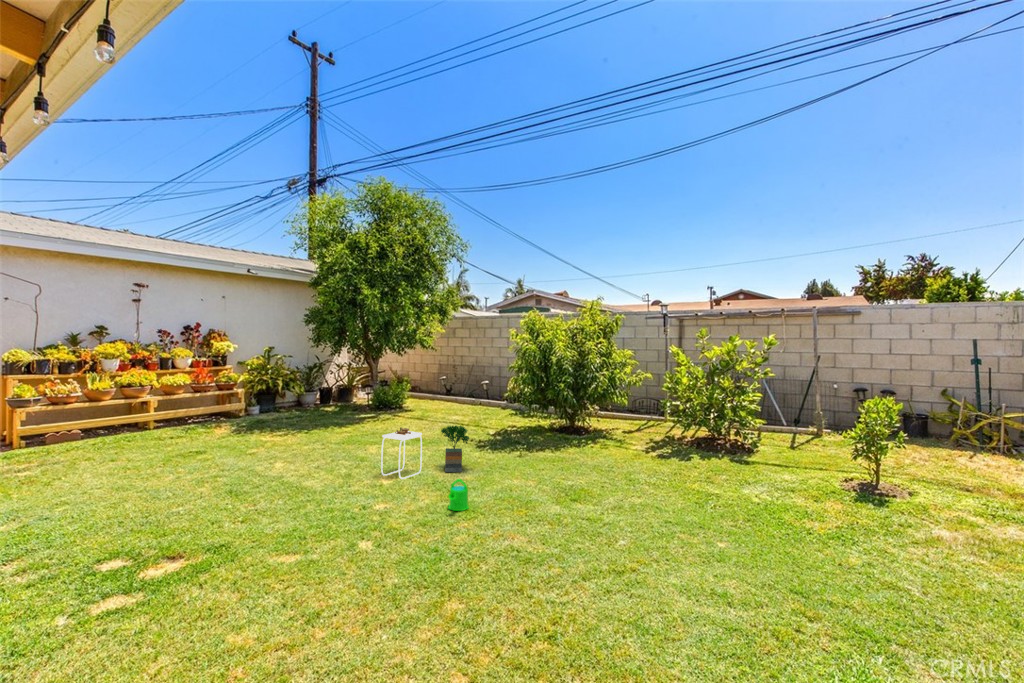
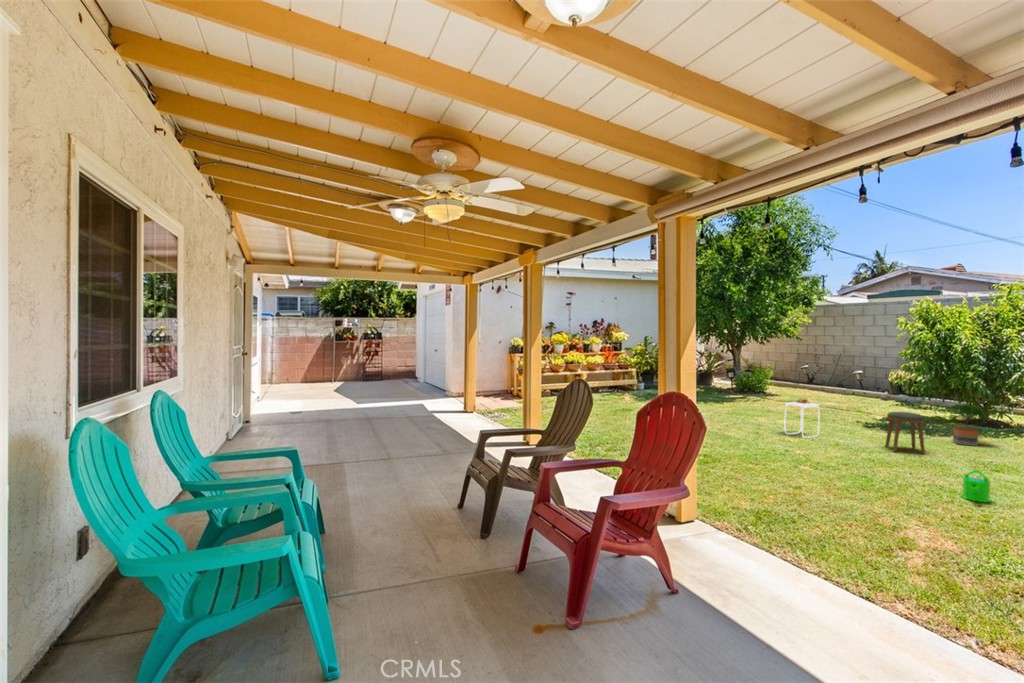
potted tree: present [441,426,470,472] -> present [950,404,986,446]
stool: none [484,438,519,489] -> present [885,412,925,454]
watering can: present [448,479,469,511] -> present [962,470,990,502]

